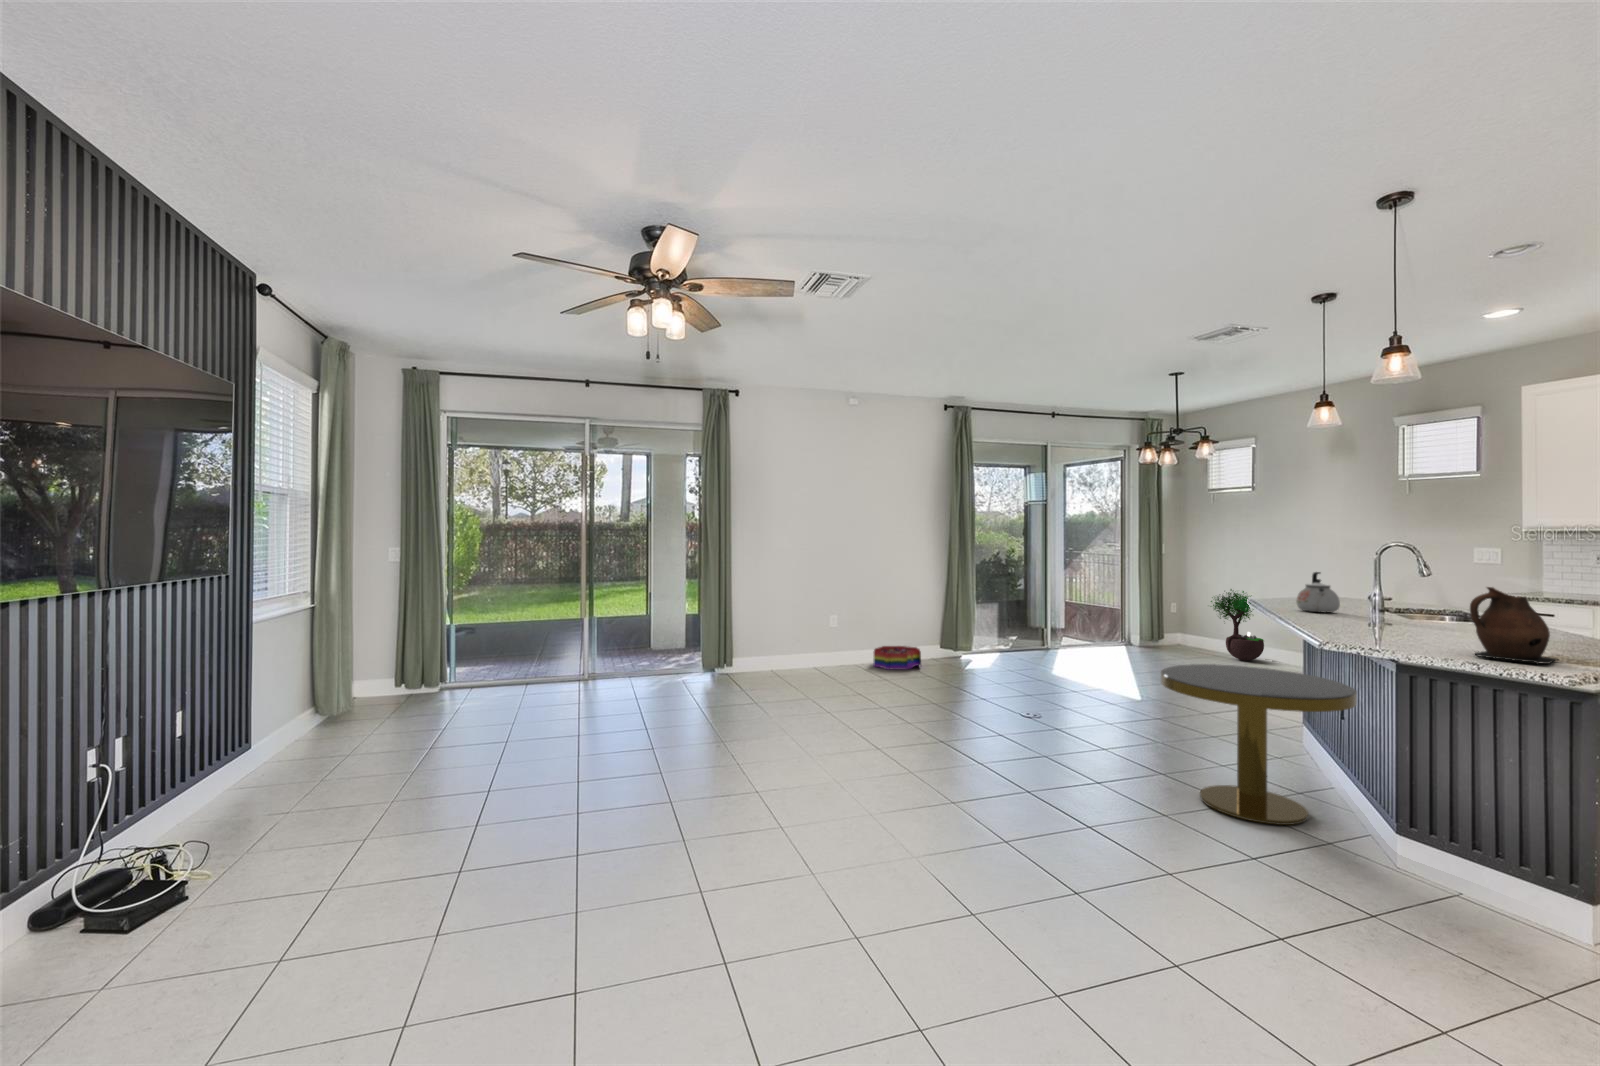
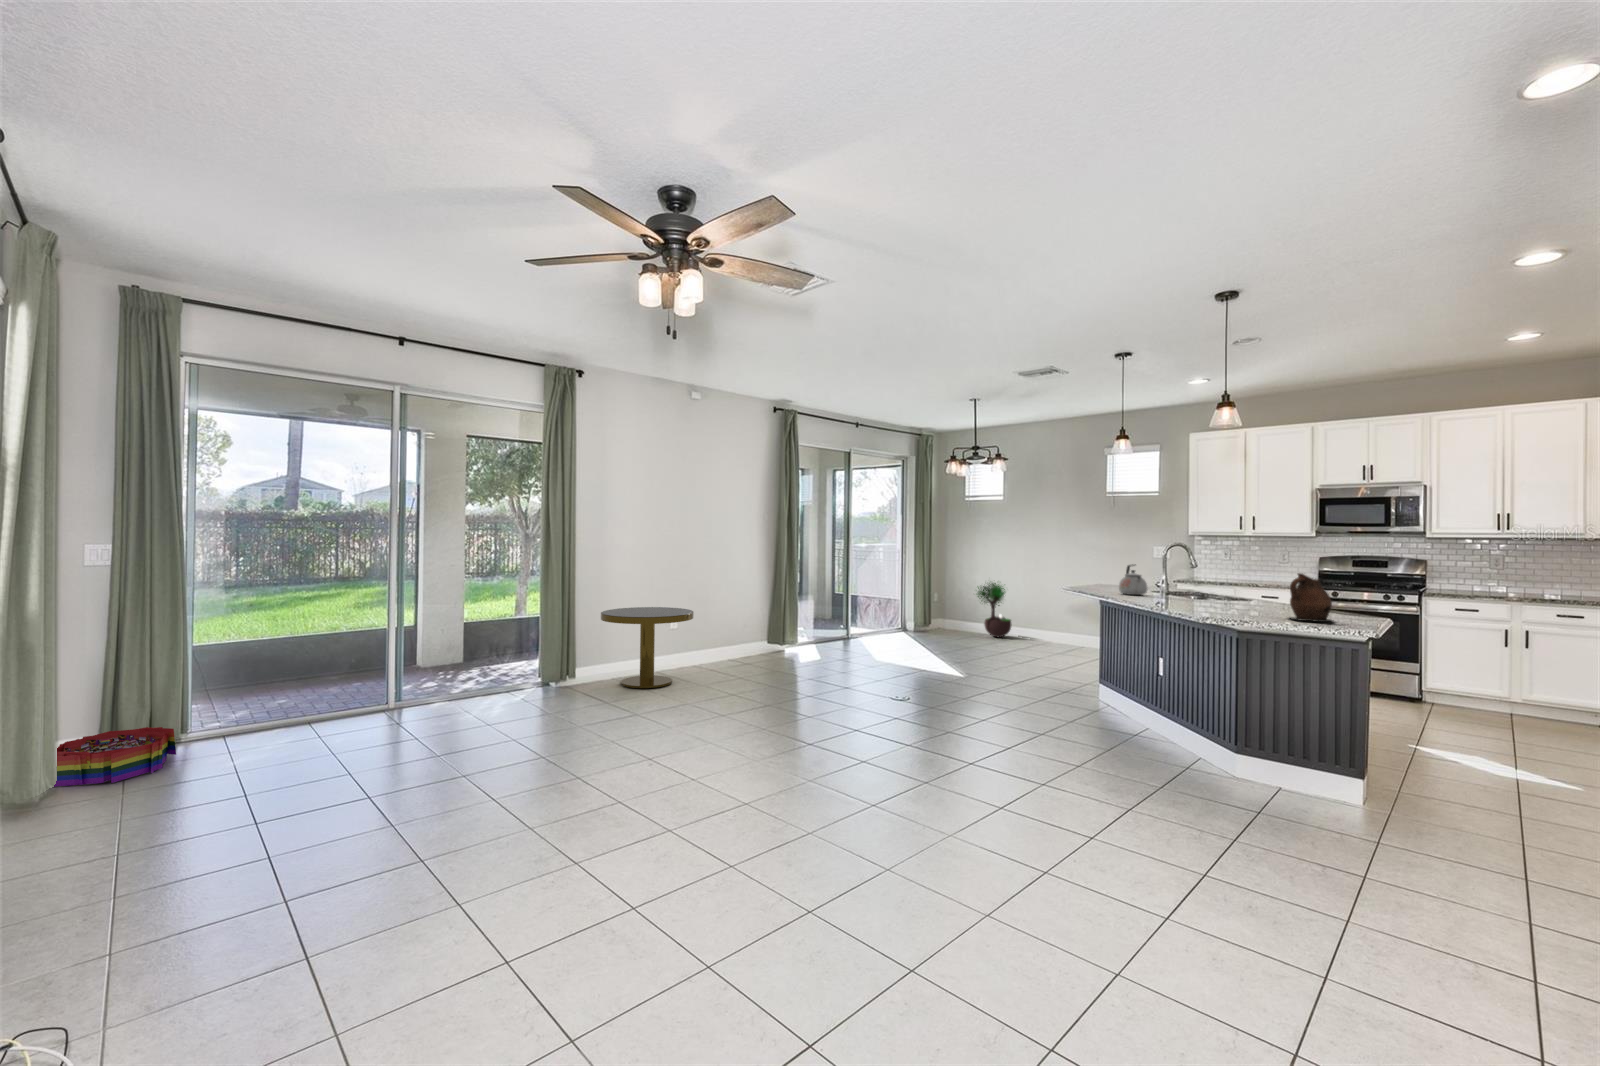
storage bin: present [874,646,921,669] -> present [54,727,176,787]
side table: present [1161,664,1357,825] -> present [601,607,694,688]

